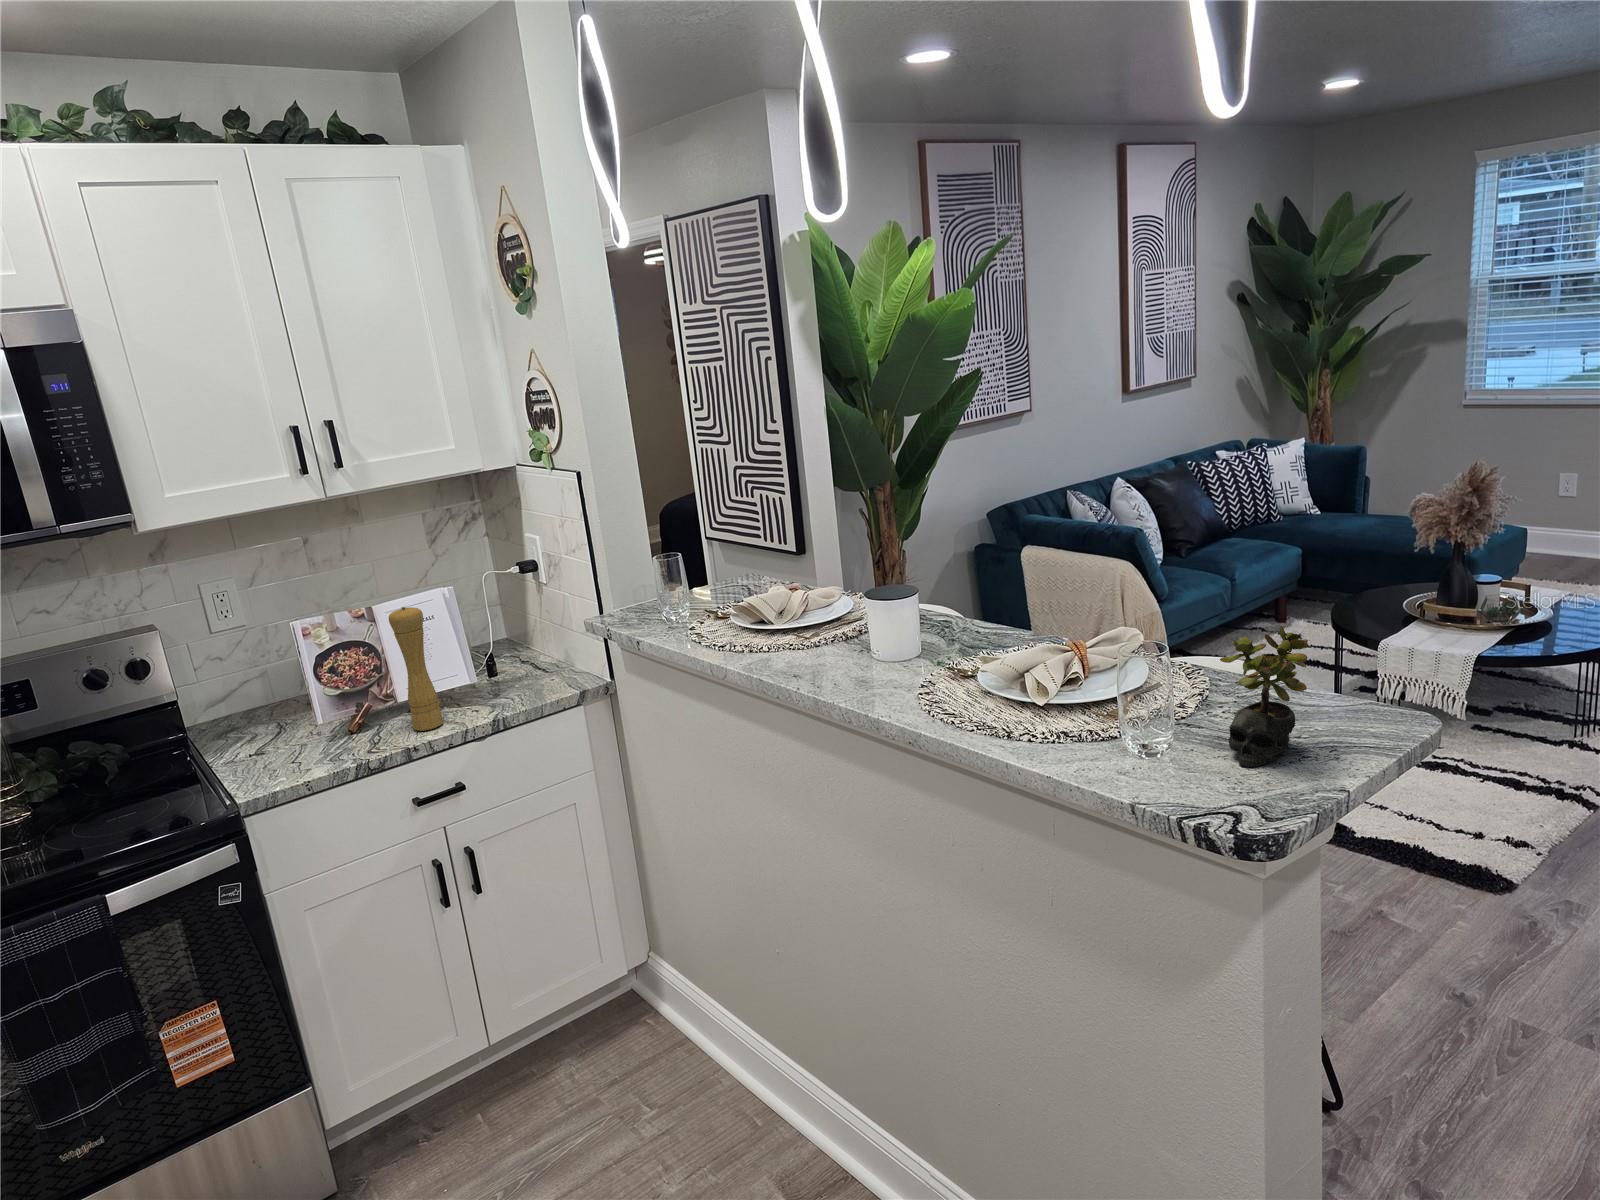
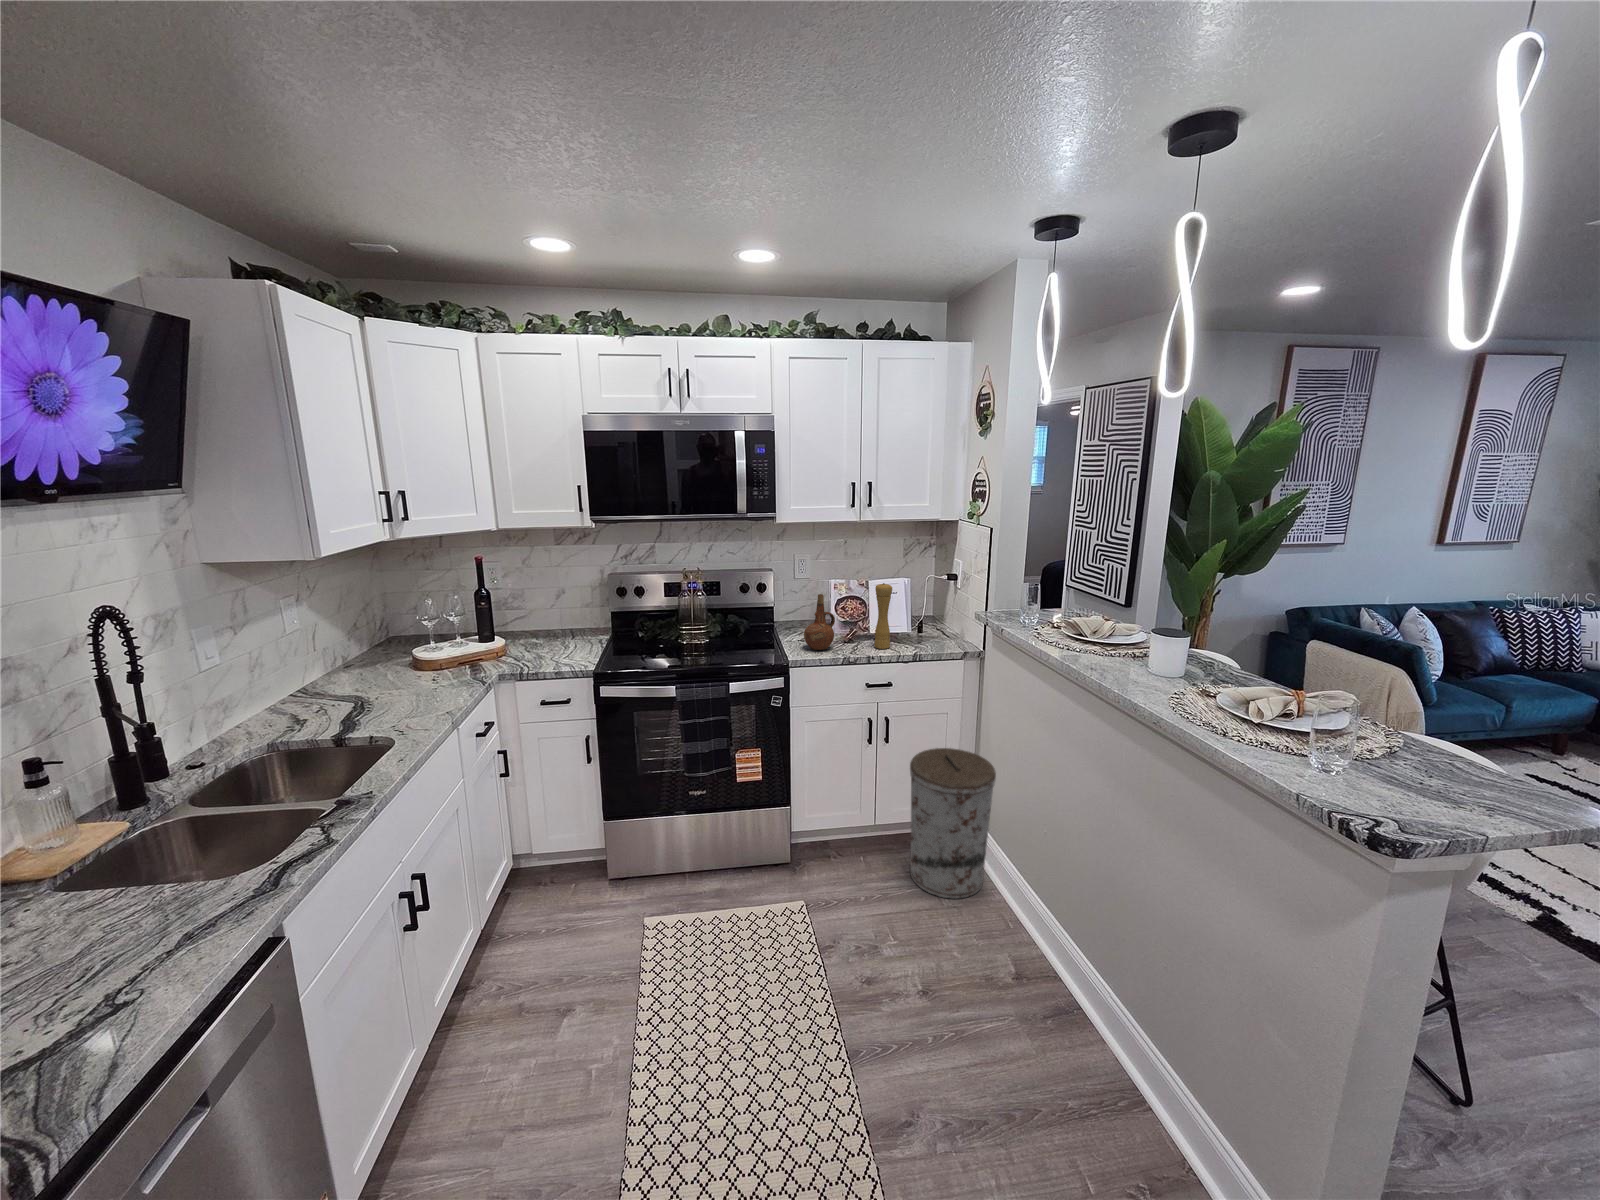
succulent plant: present [1220,626,1308,767] -> none [1397,711,1491,804]
ceramic pitcher: none [258,657,326,769] -> present [804,594,835,650]
trash can: none [533,863,702,1132] -> present [910,748,996,899]

